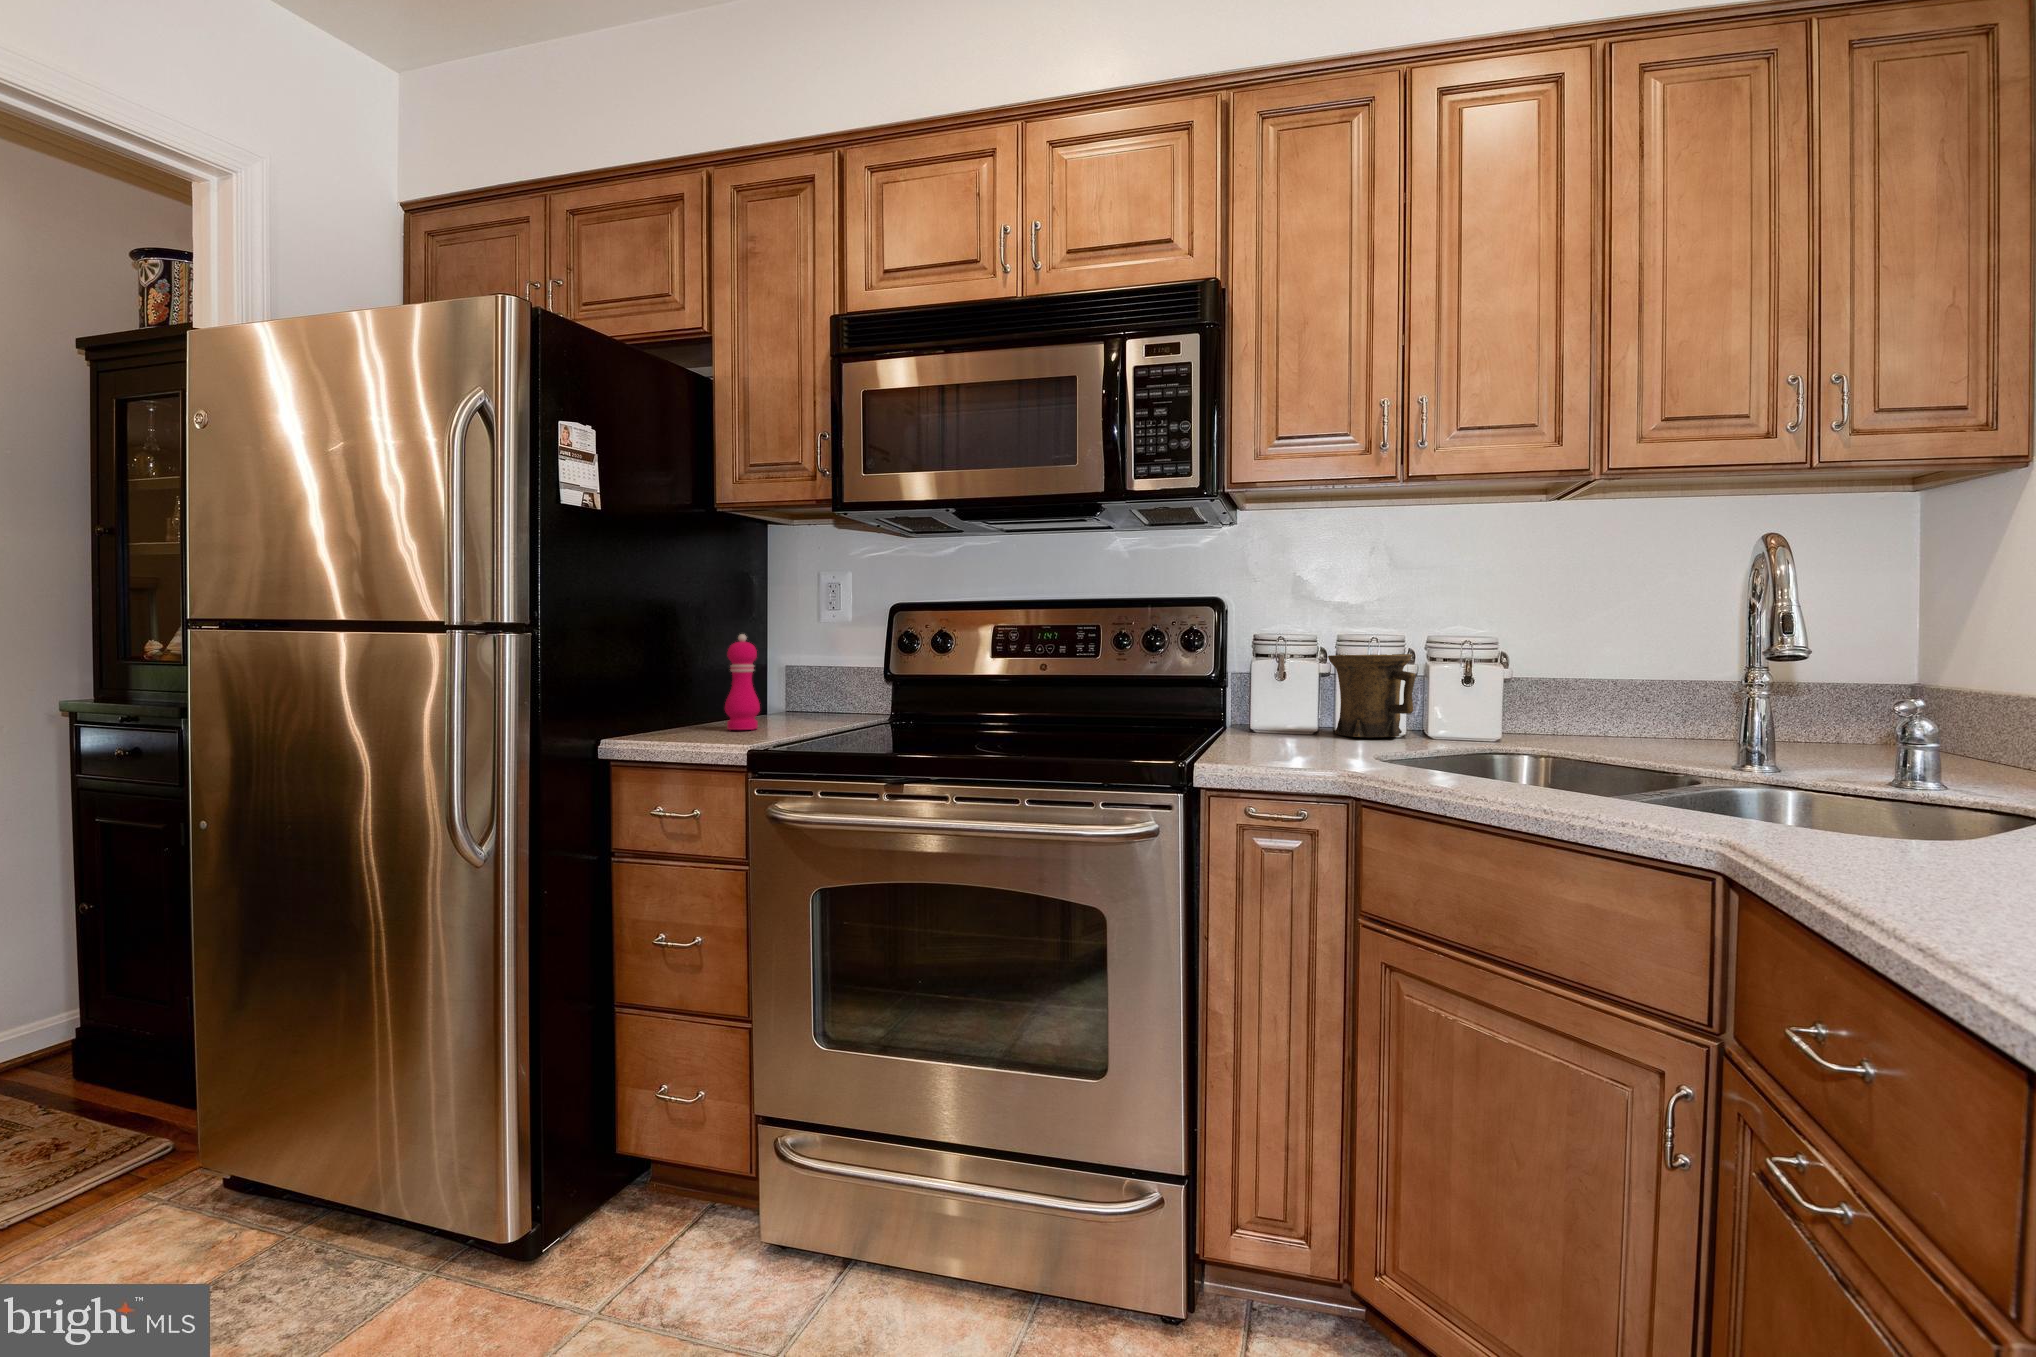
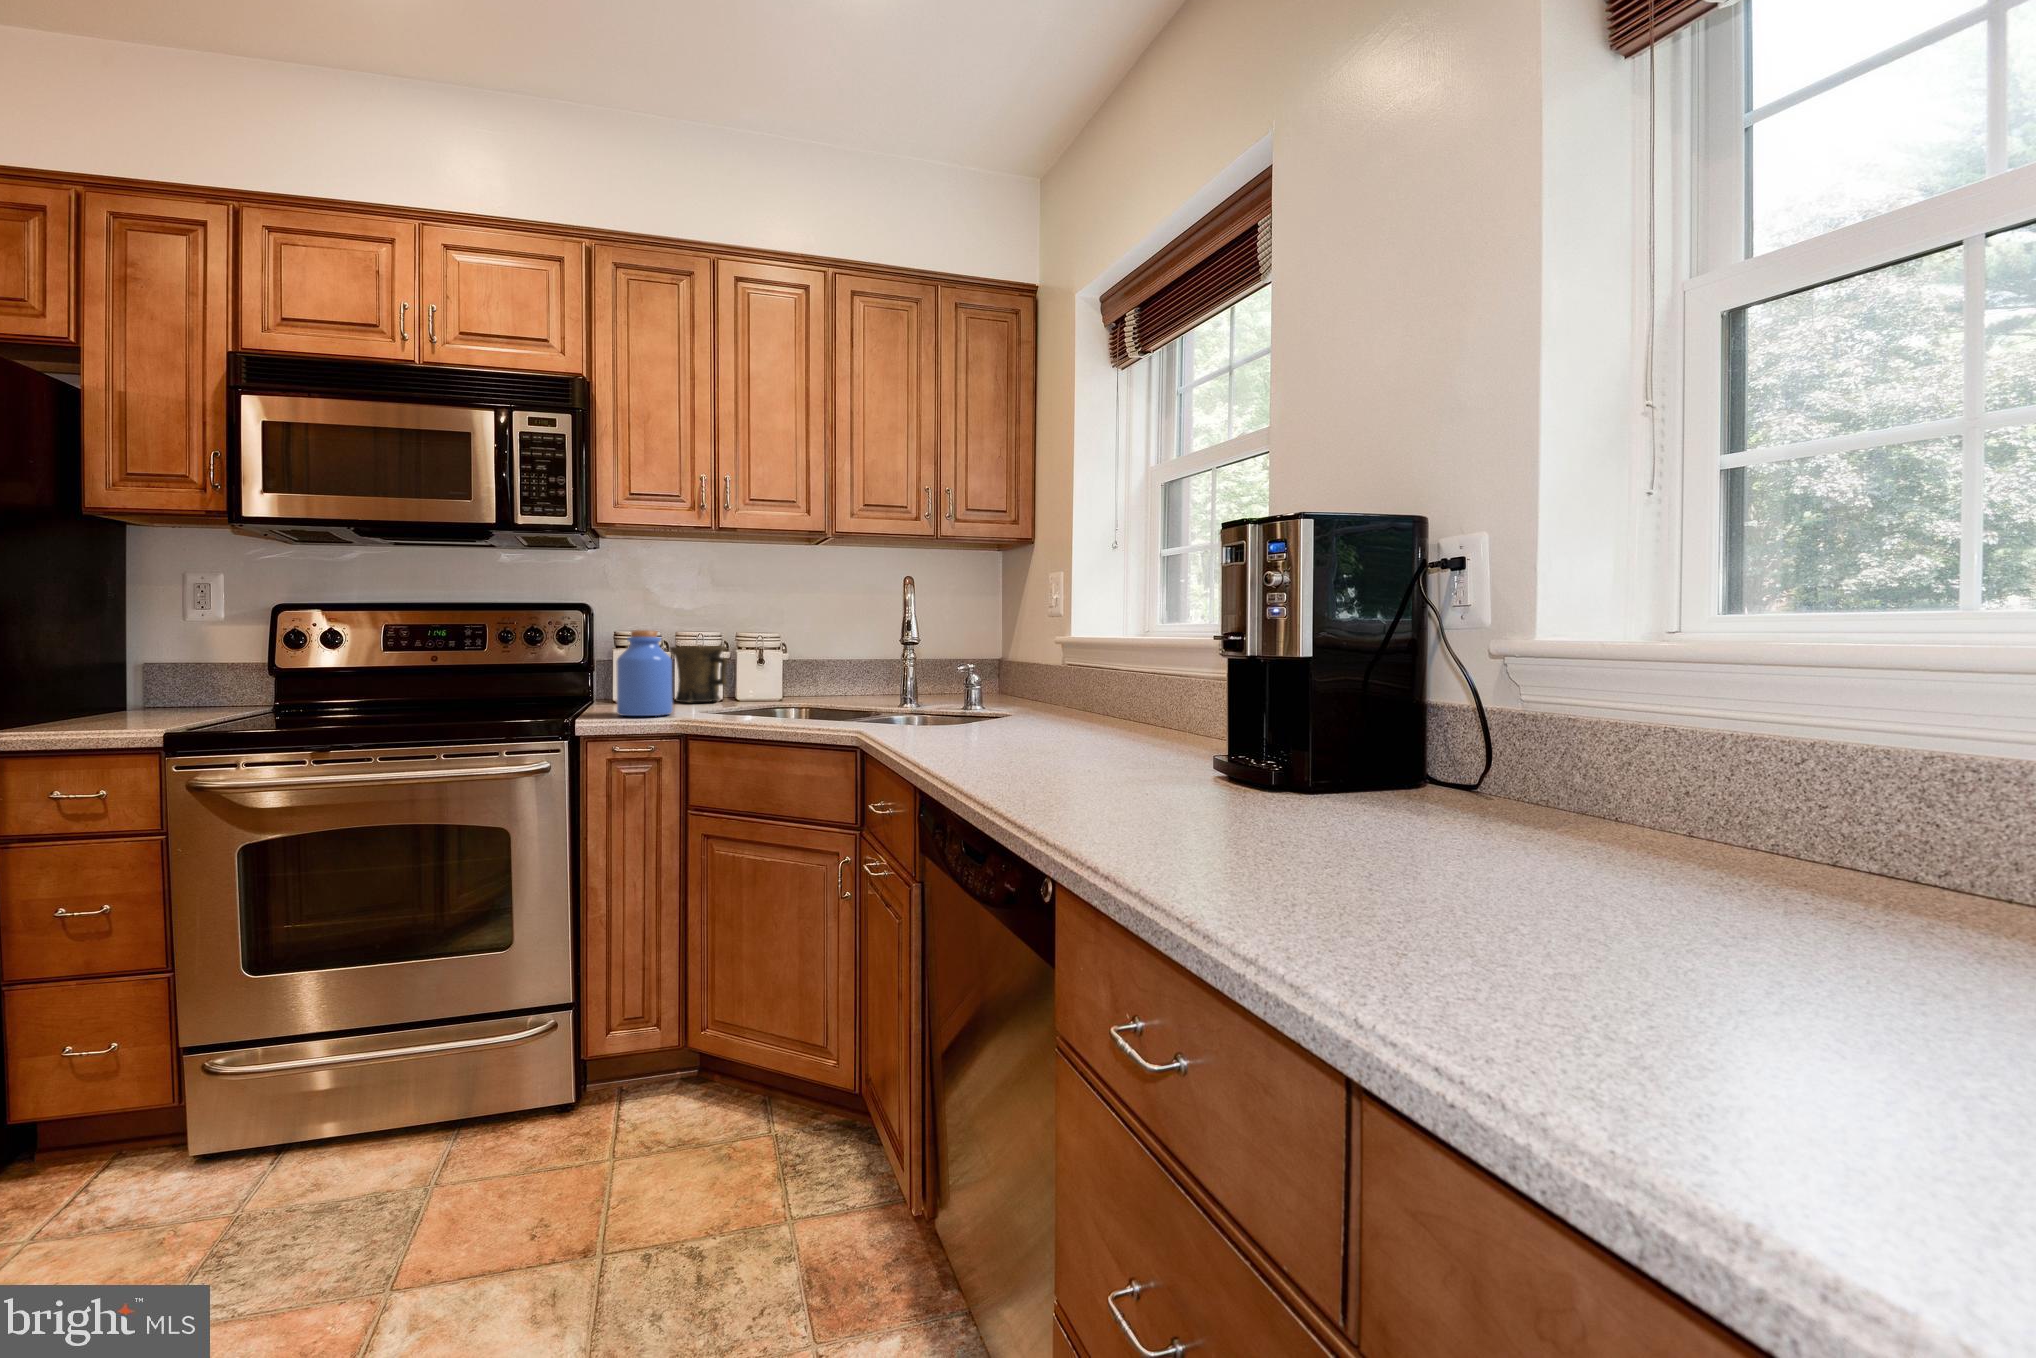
jar: none [1254,633,1336,762] -> present [616,630,673,716]
pepper mill: present [725,634,760,730] -> none [89,628,132,719]

